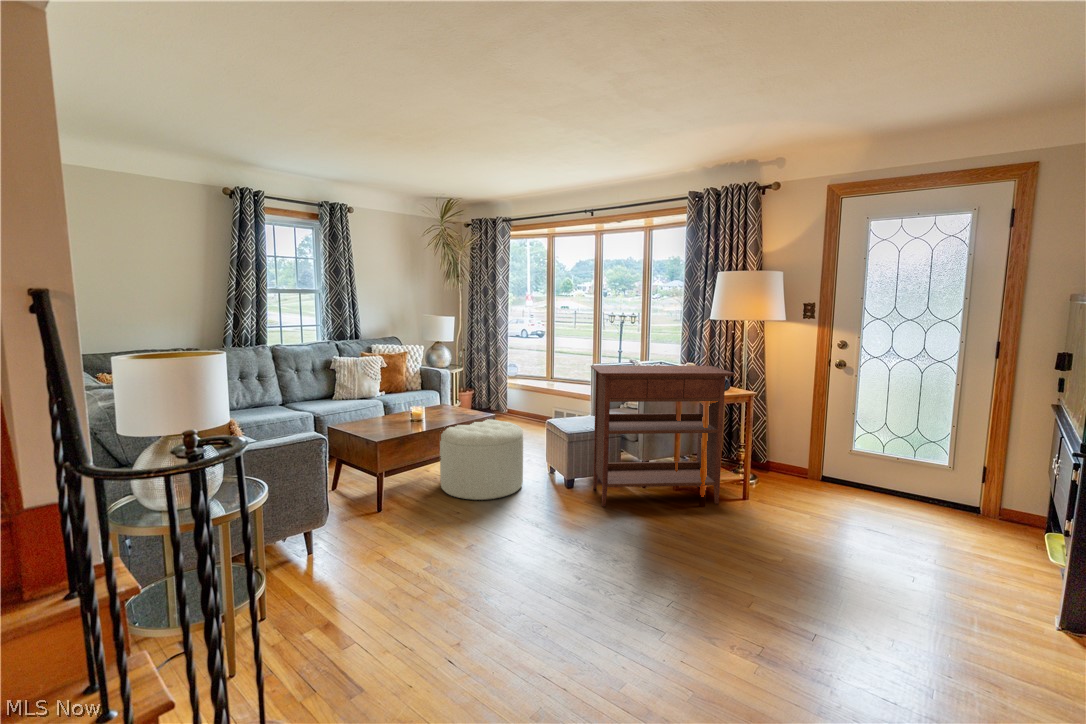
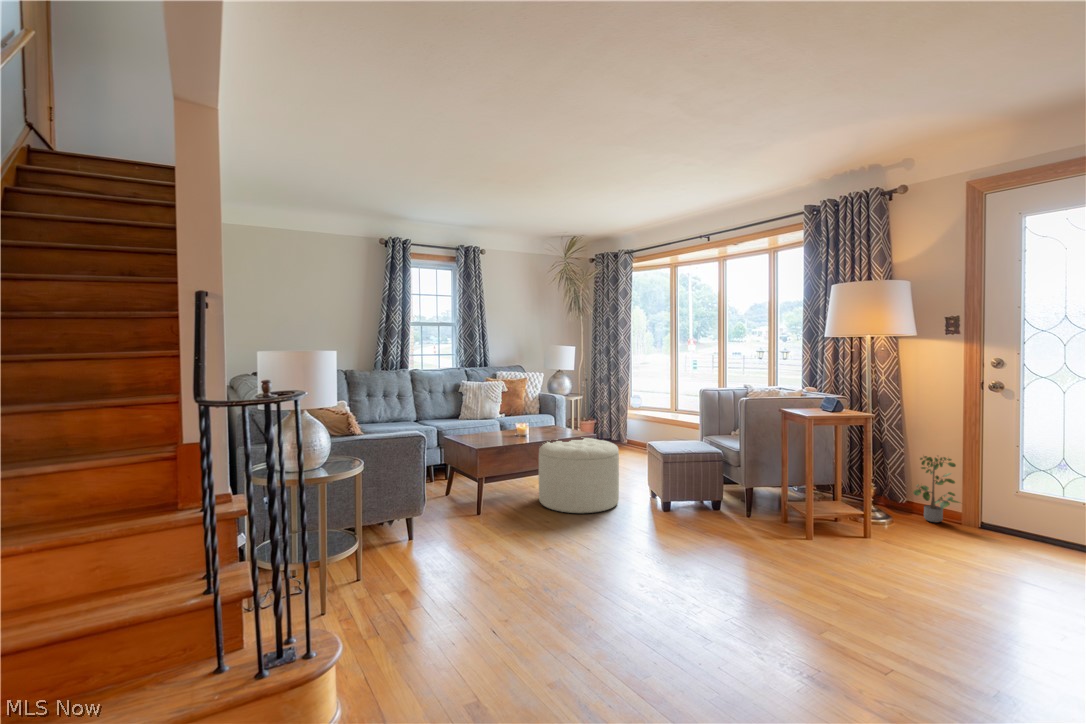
console table: present [591,366,735,506] -> none [685,384,843,539]
potted plant: none [773,422,812,479] -> present [913,456,959,522]

